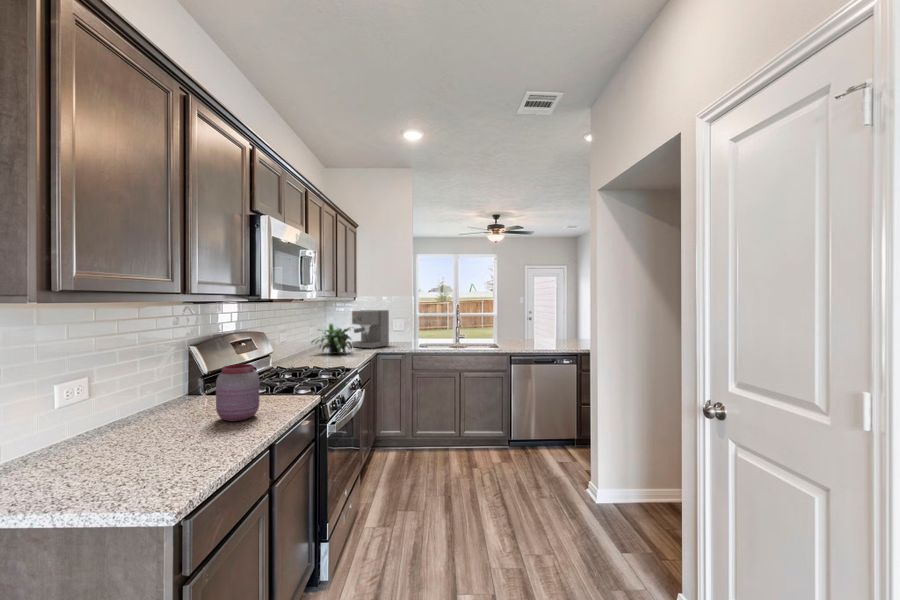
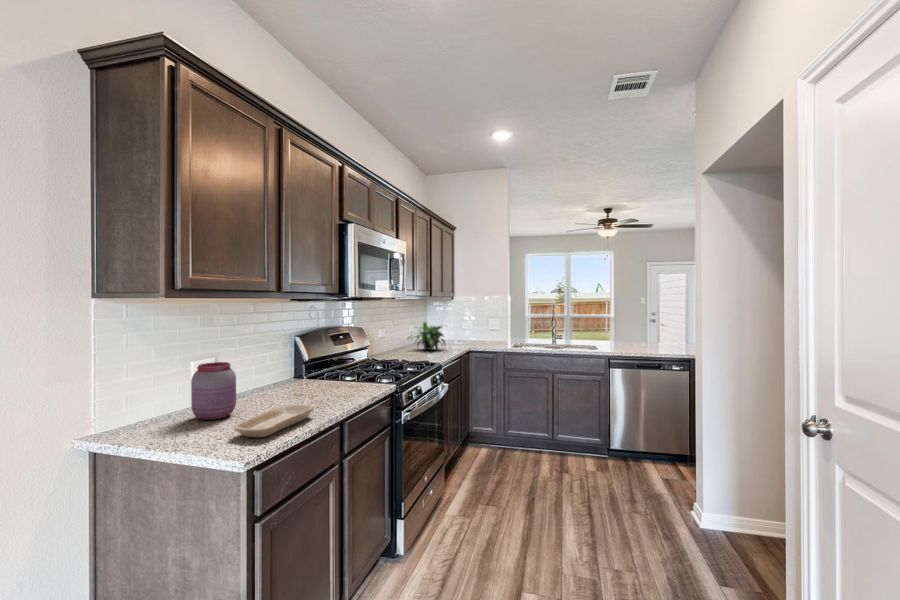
coffee maker: present [352,310,389,349] -> none [448,309,483,346]
jar: present [216,364,259,421] -> present [191,362,236,420]
tray: none [142,428,242,477] -> present [234,404,314,437]

